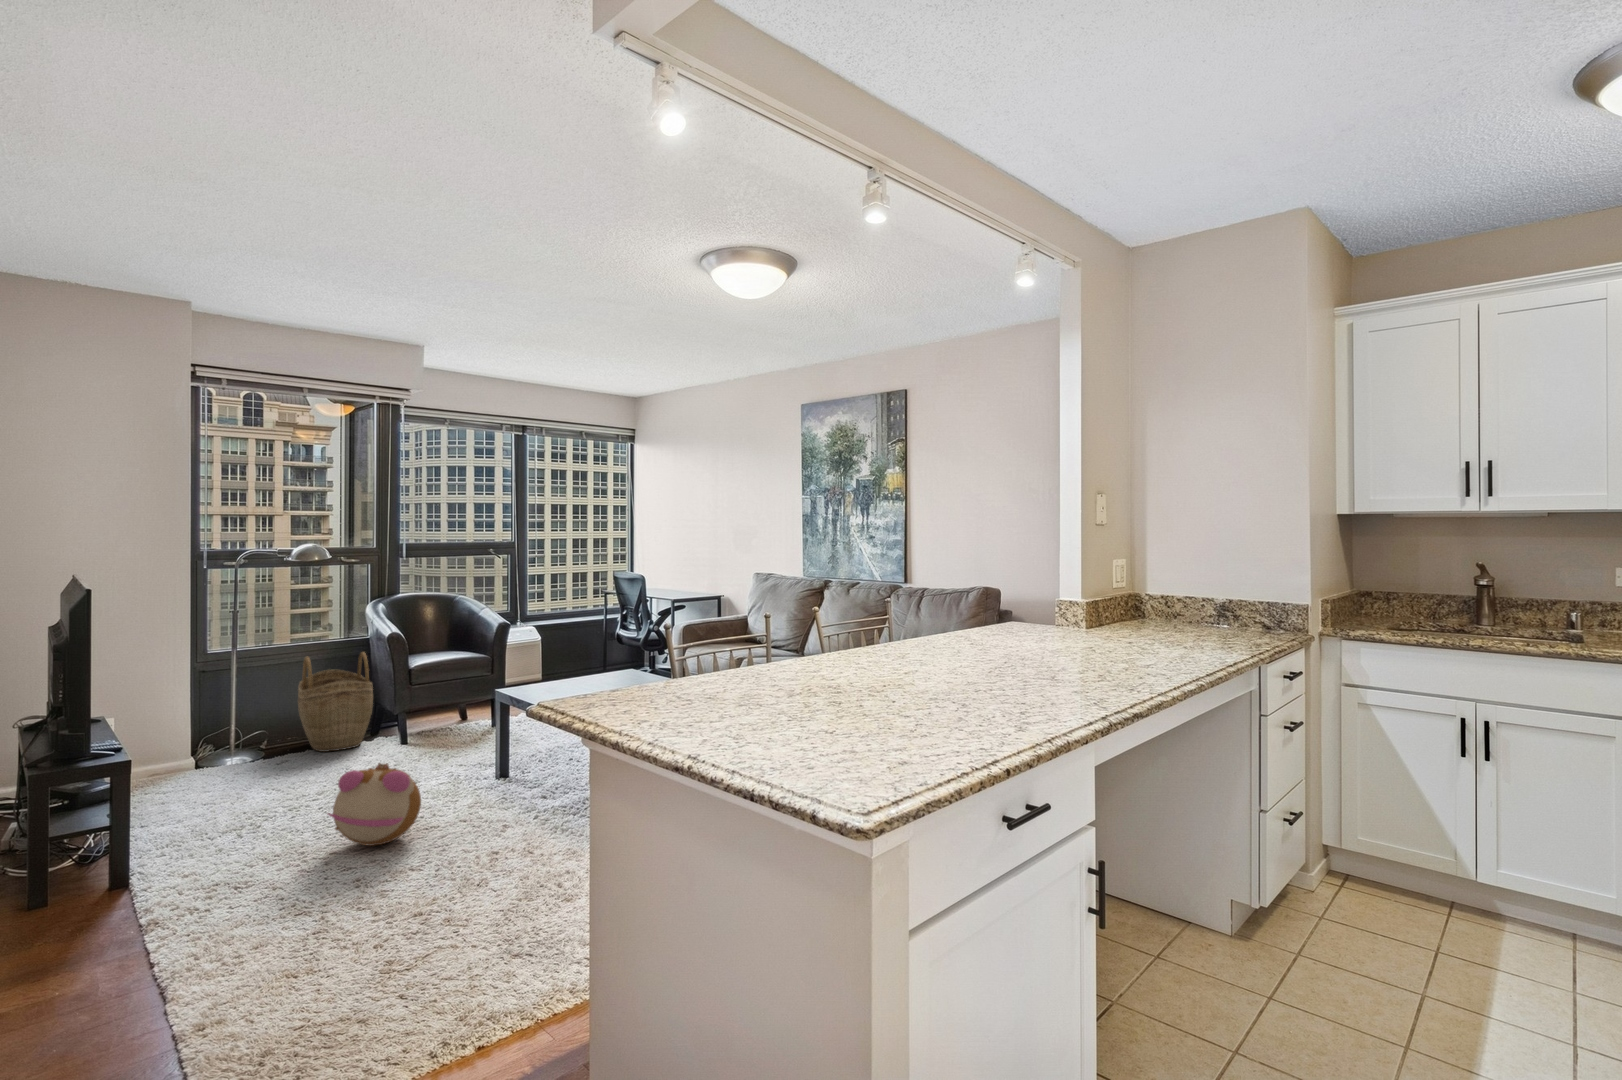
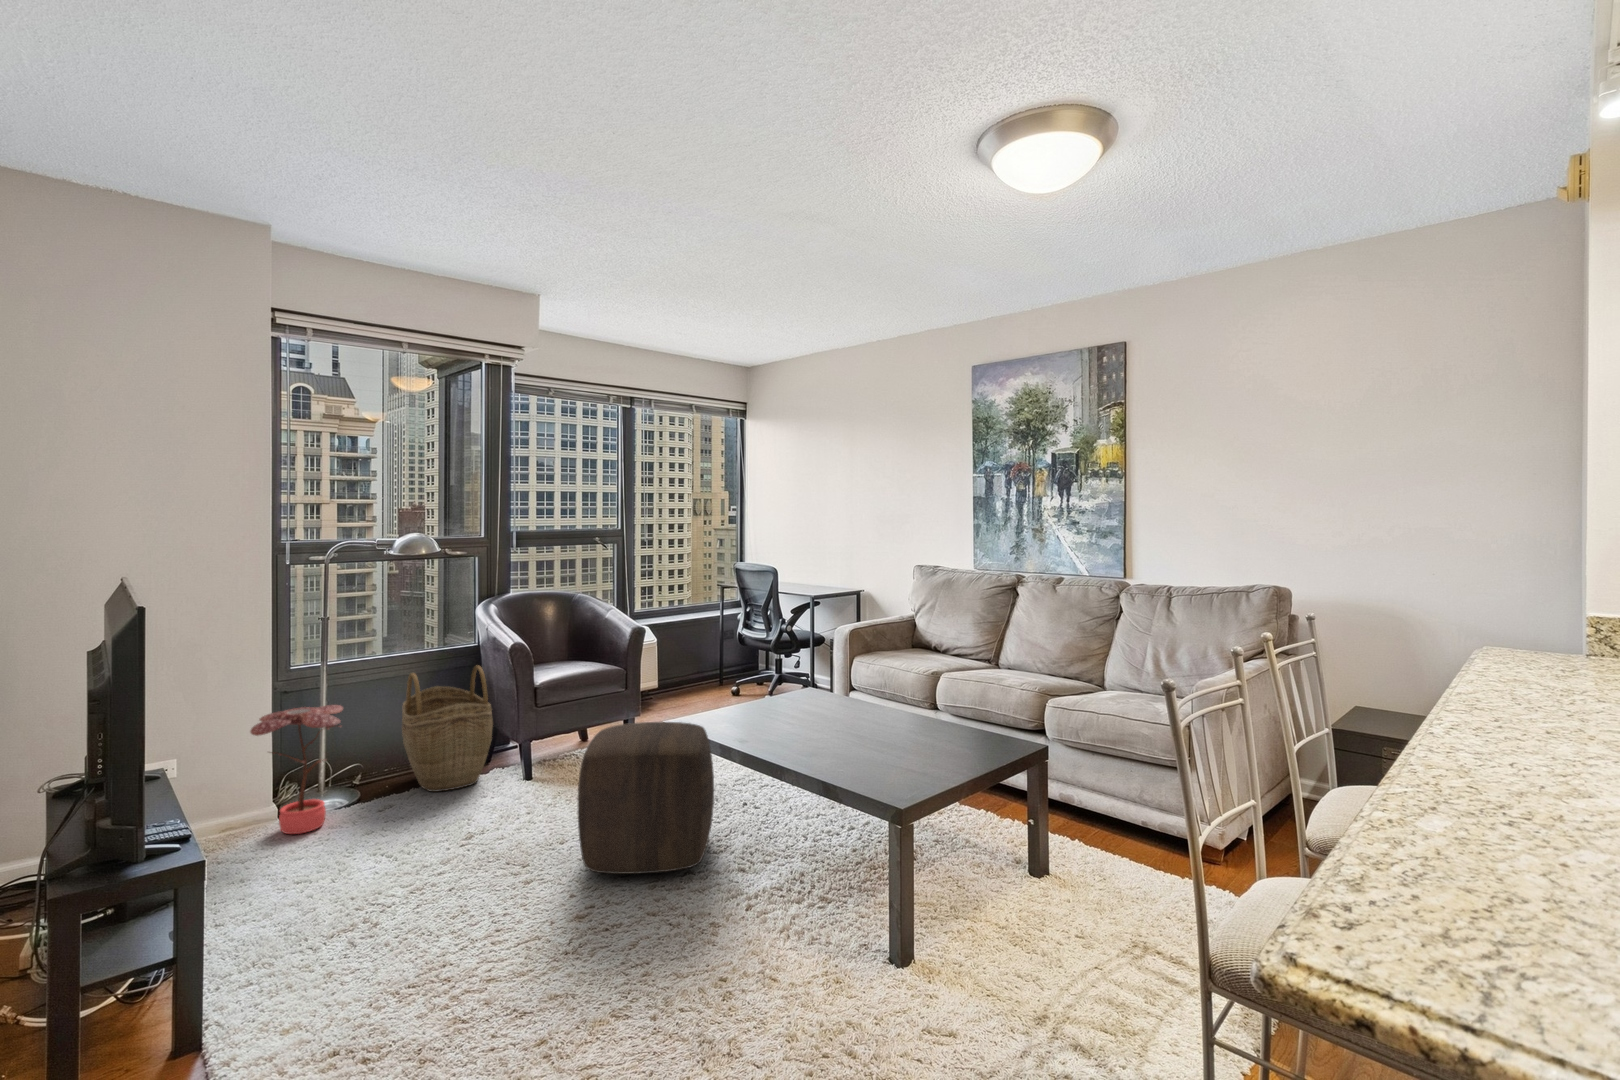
potted plant: none [171,679,247,778] -> present [250,705,343,834]
ottoman: none [416,690,530,797] -> present [578,722,714,874]
plush toy: present [328,763,421,846] -> none [485,845,607,969]

